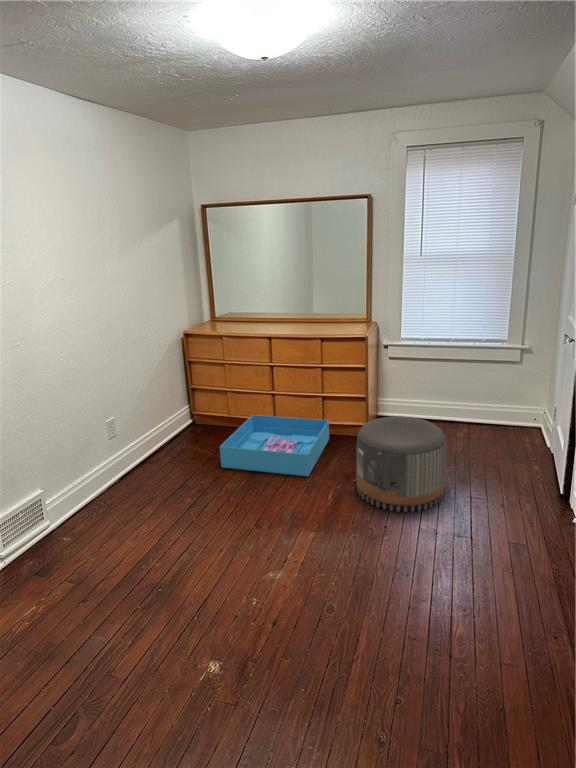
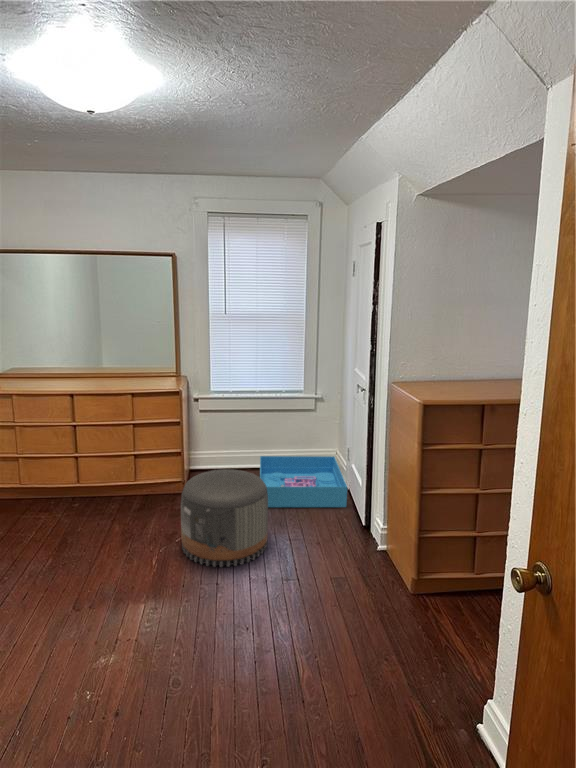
storage bin: present [220,415,329,476] -> present [260,456,347,507]

